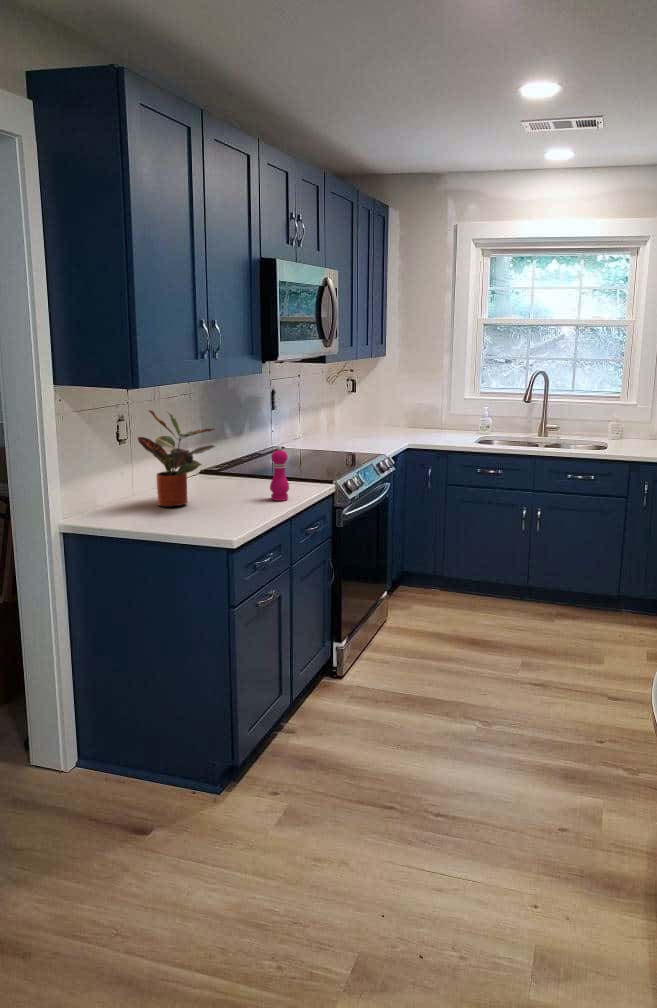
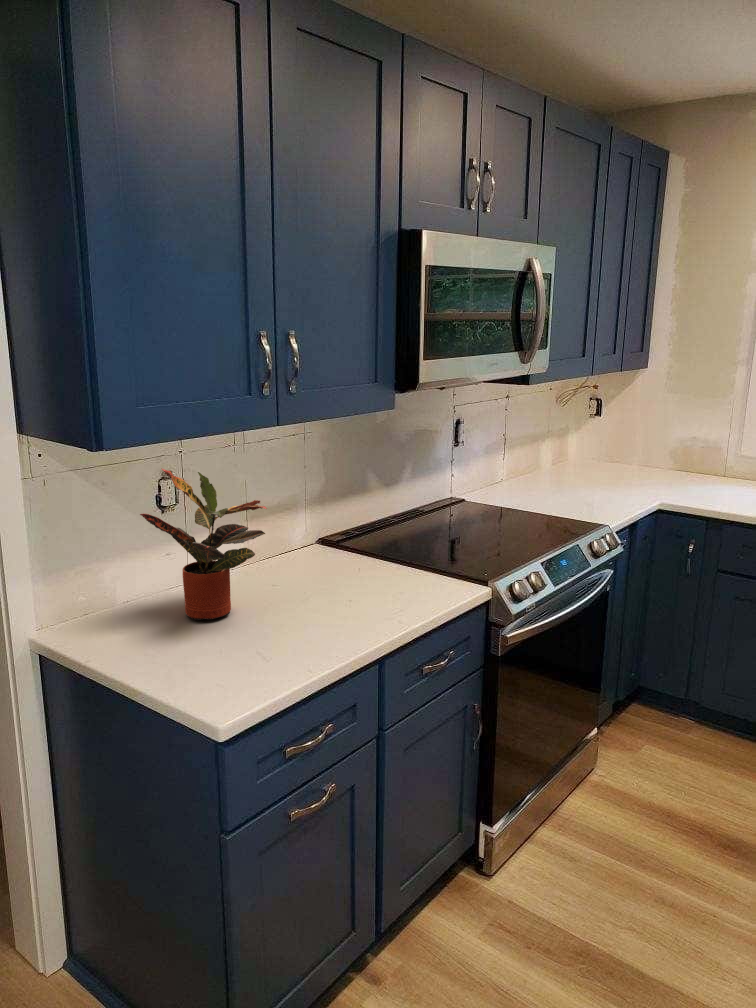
pepper mill: present [270,446,289,501] -> none [361,536,392,624]

